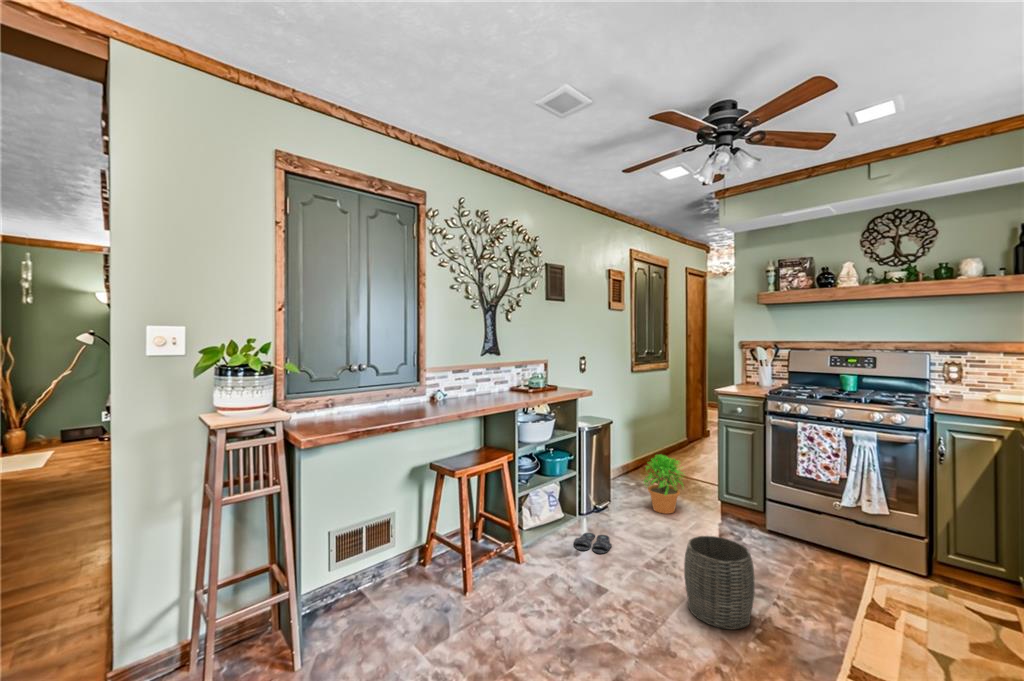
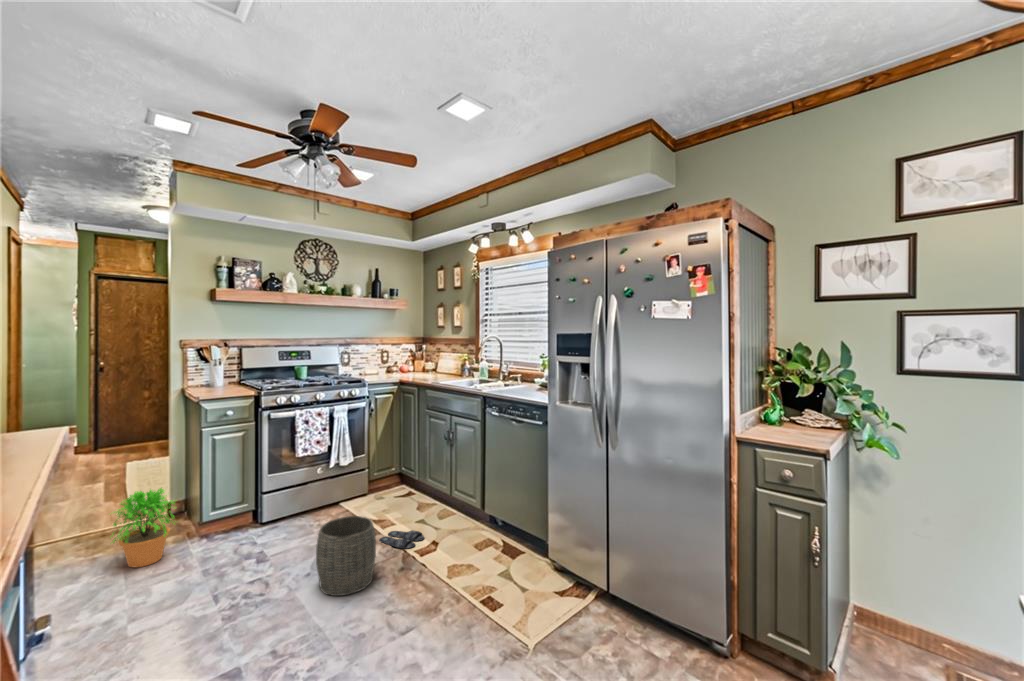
slippers: present [574,533,612,554] -> present [379,530,424,549]

